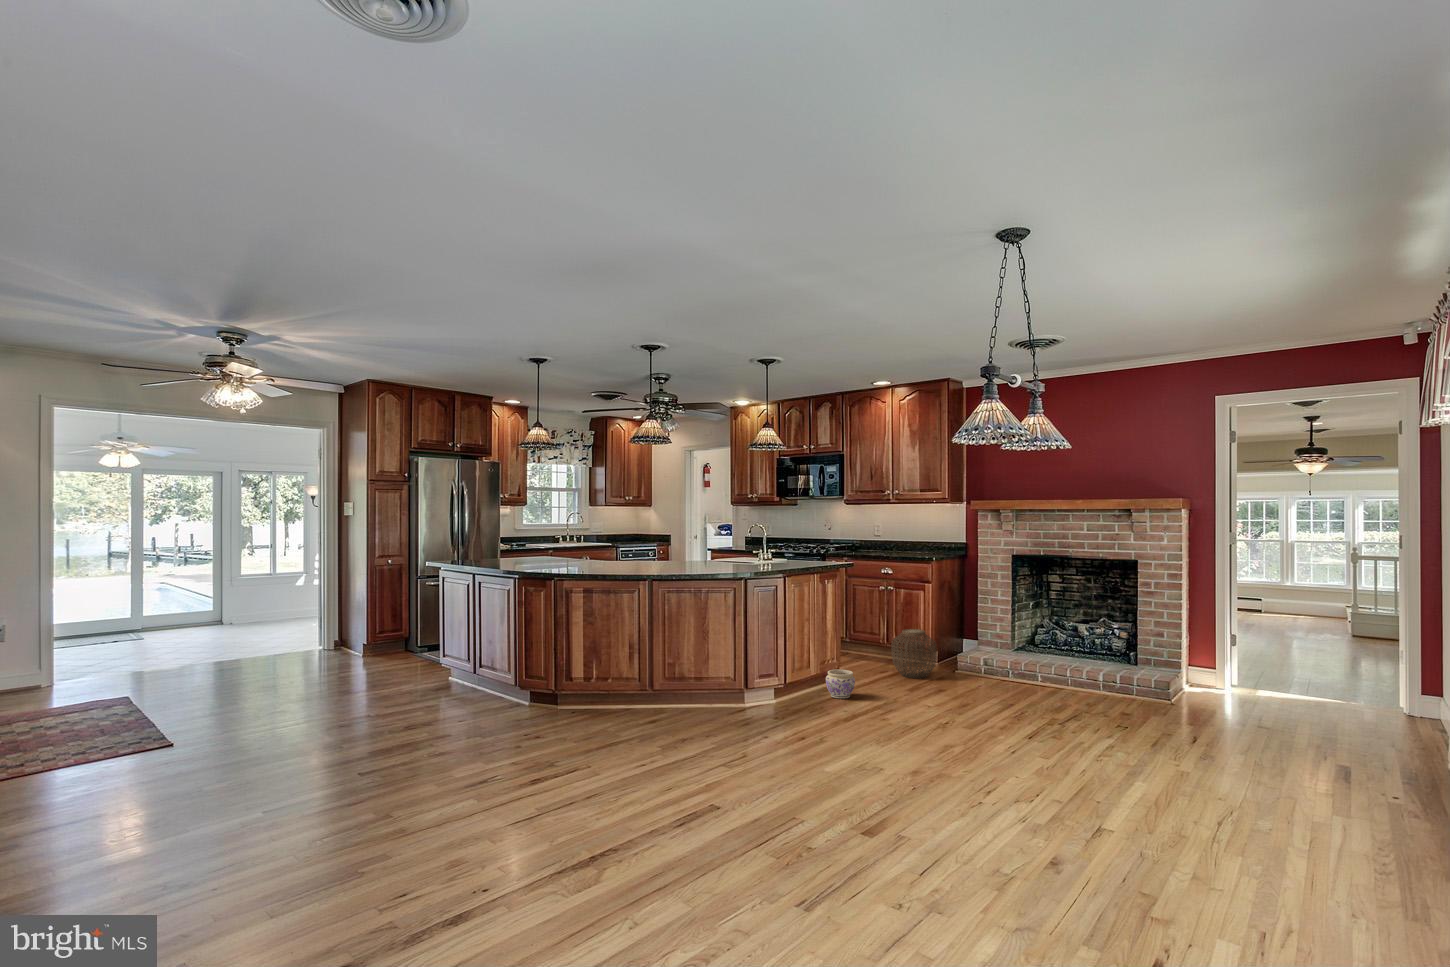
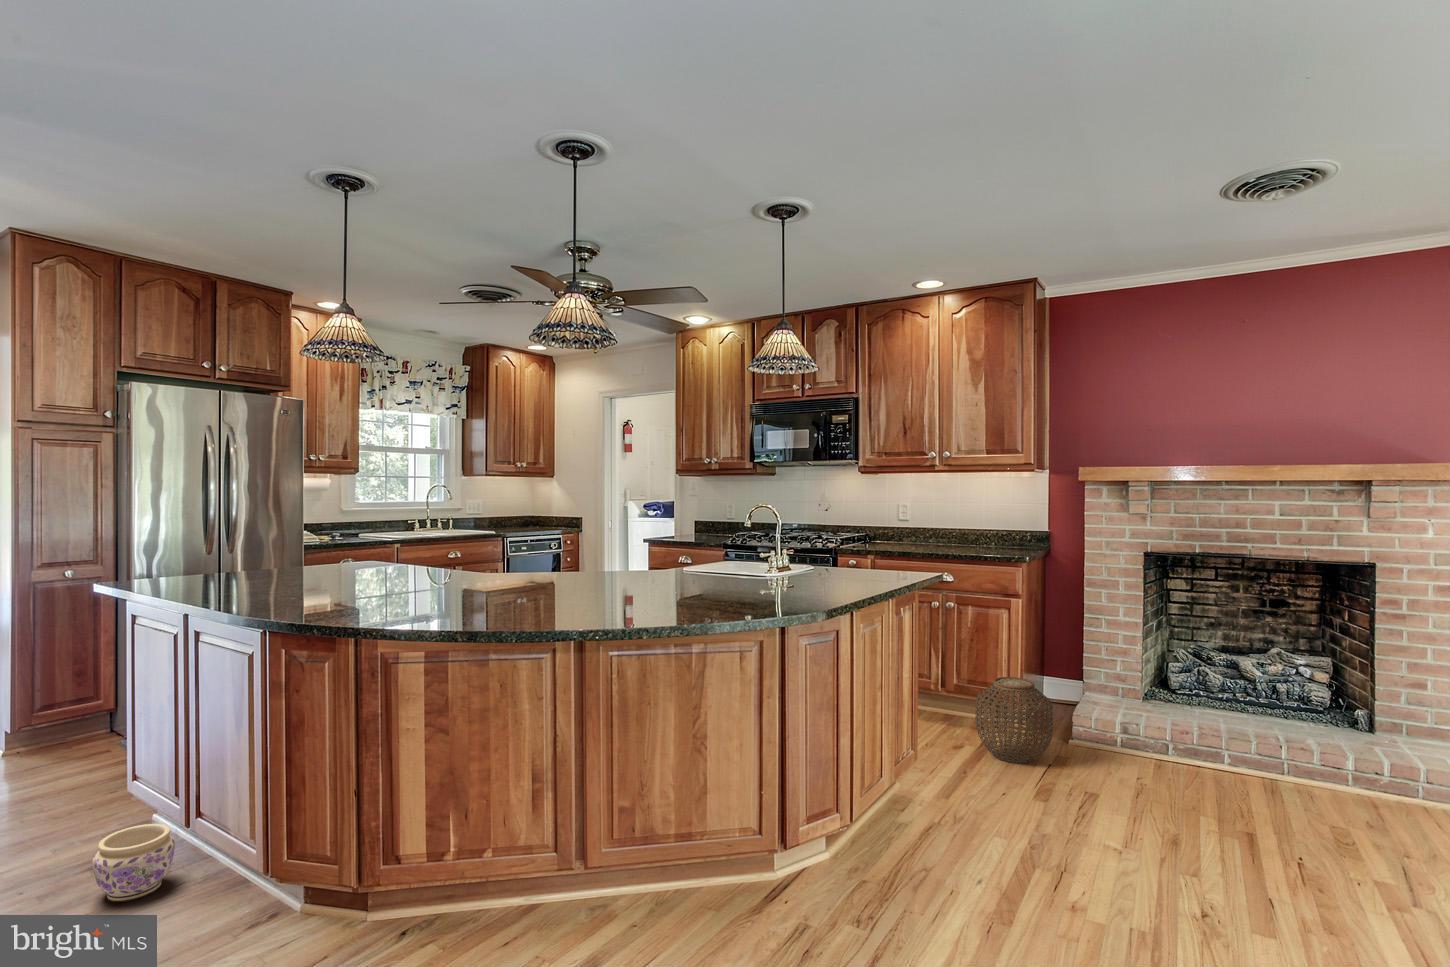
planter: present [826,669,855,699] -> present [93,824,175,902]

